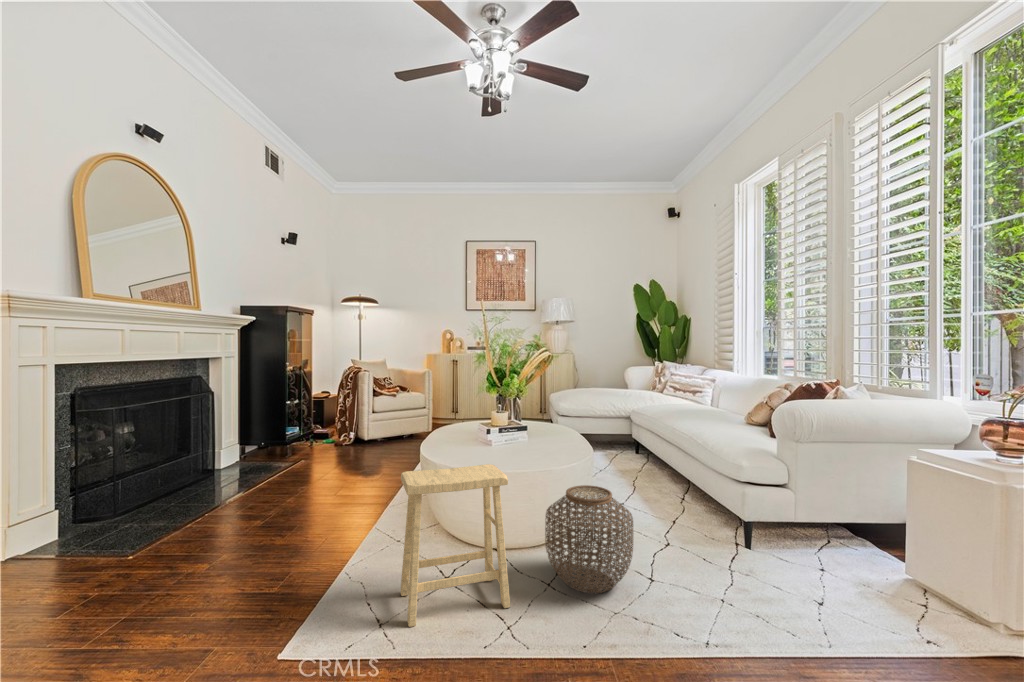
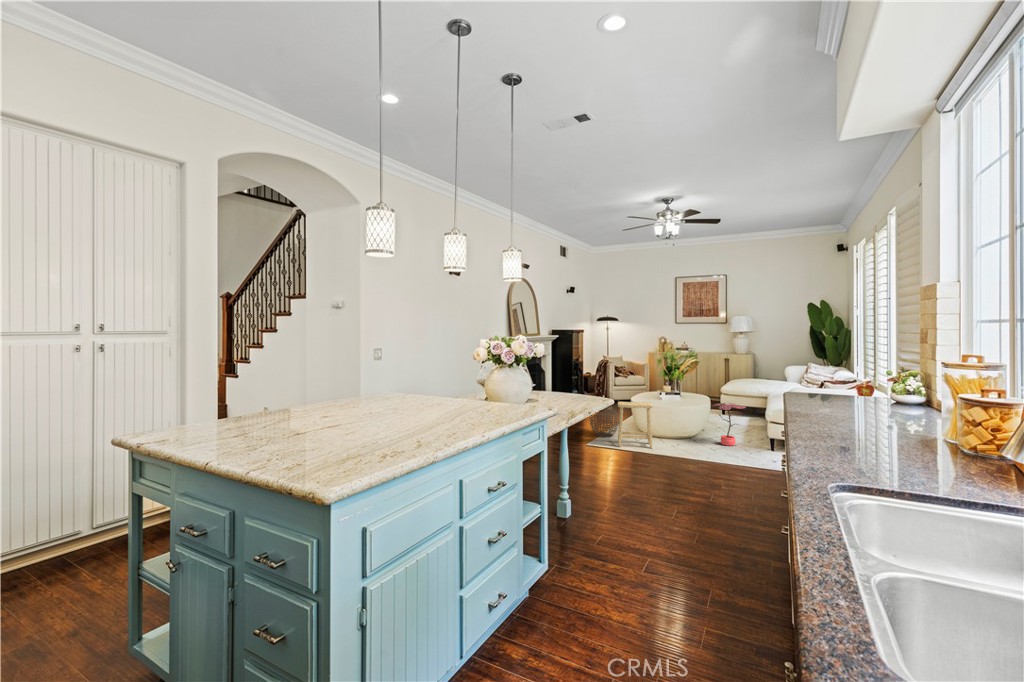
potted plant: none [617,443,694,545] -> present [712,403,746,446]
woven basket: present [545,485,633,593] -> present [590,406,619,437]

